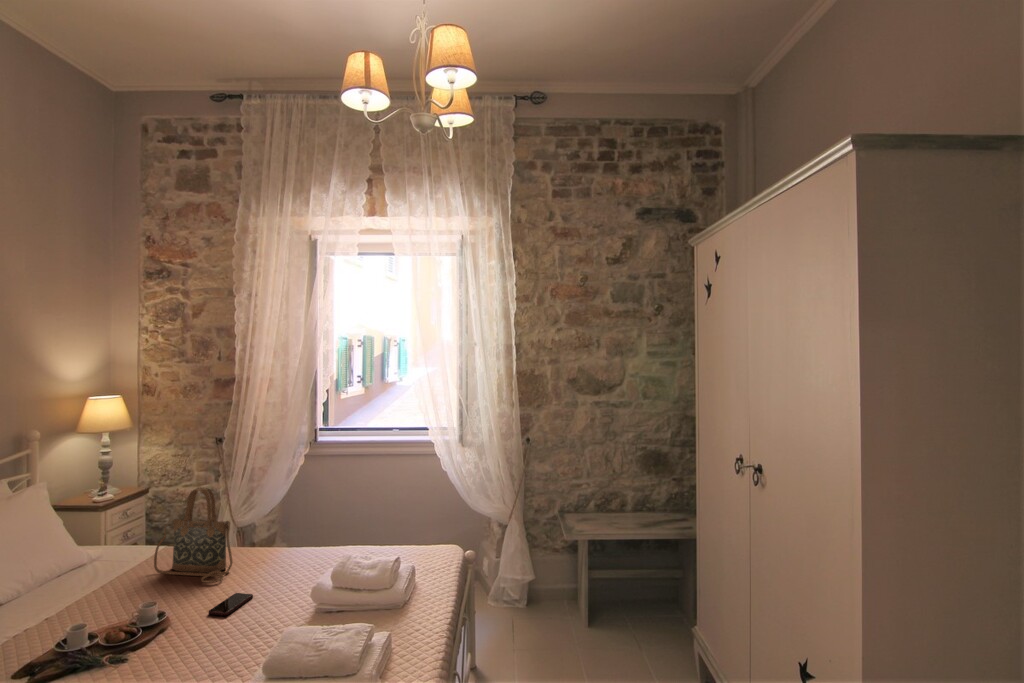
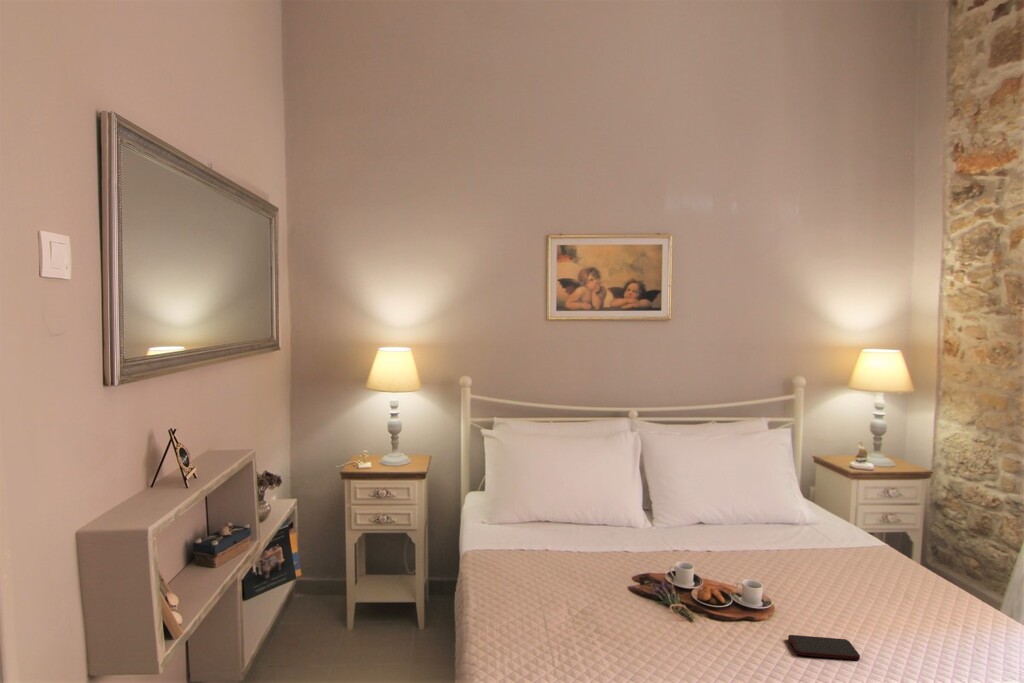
handbag: present [154,488,233,583] -> none [823,480,897,615]

